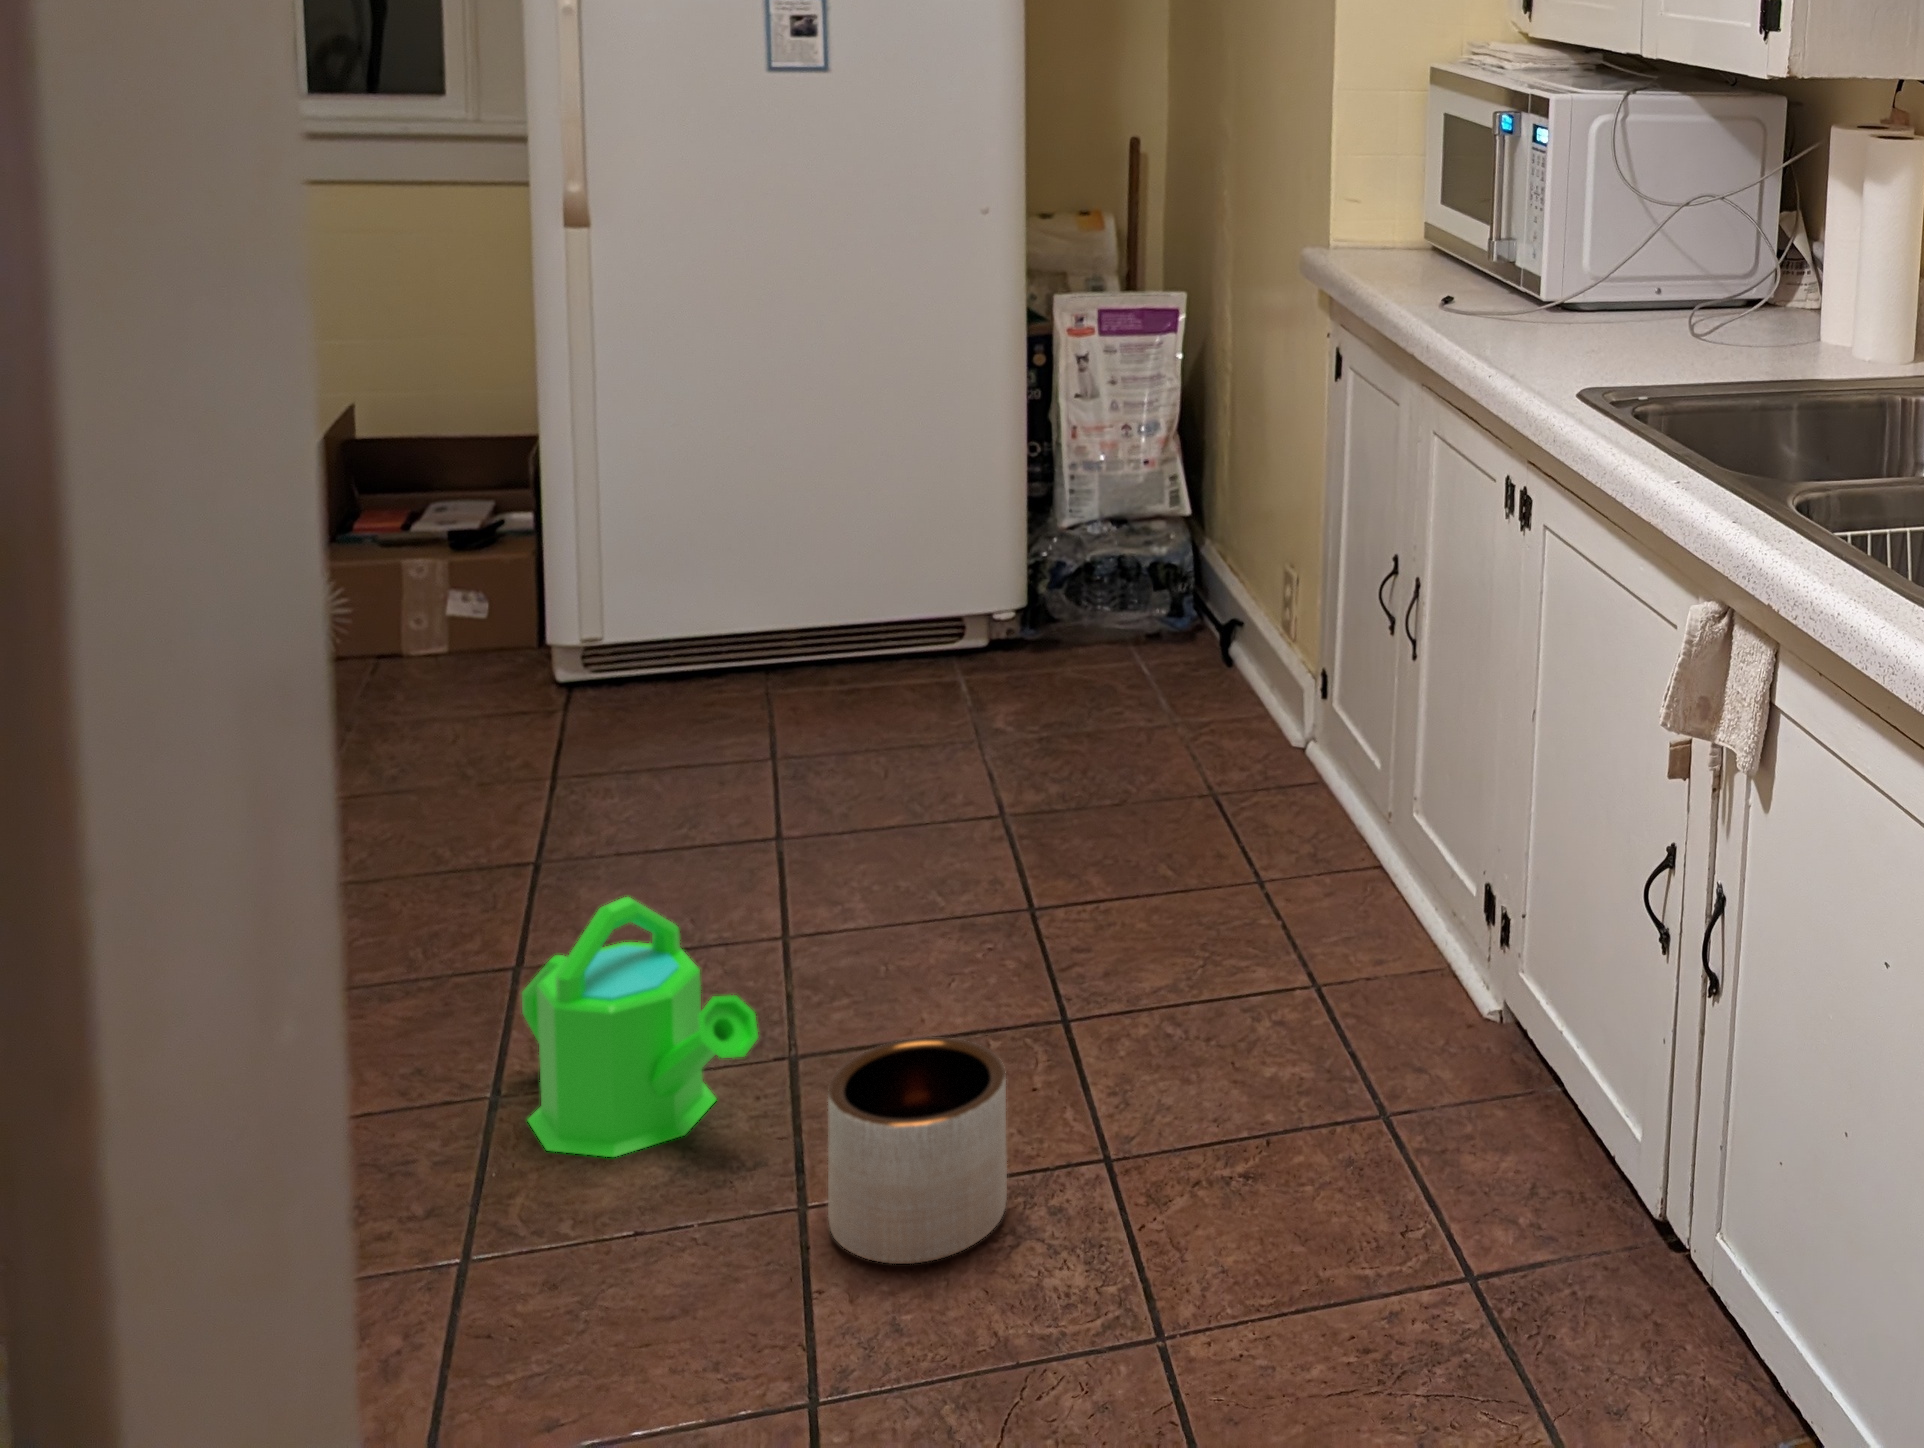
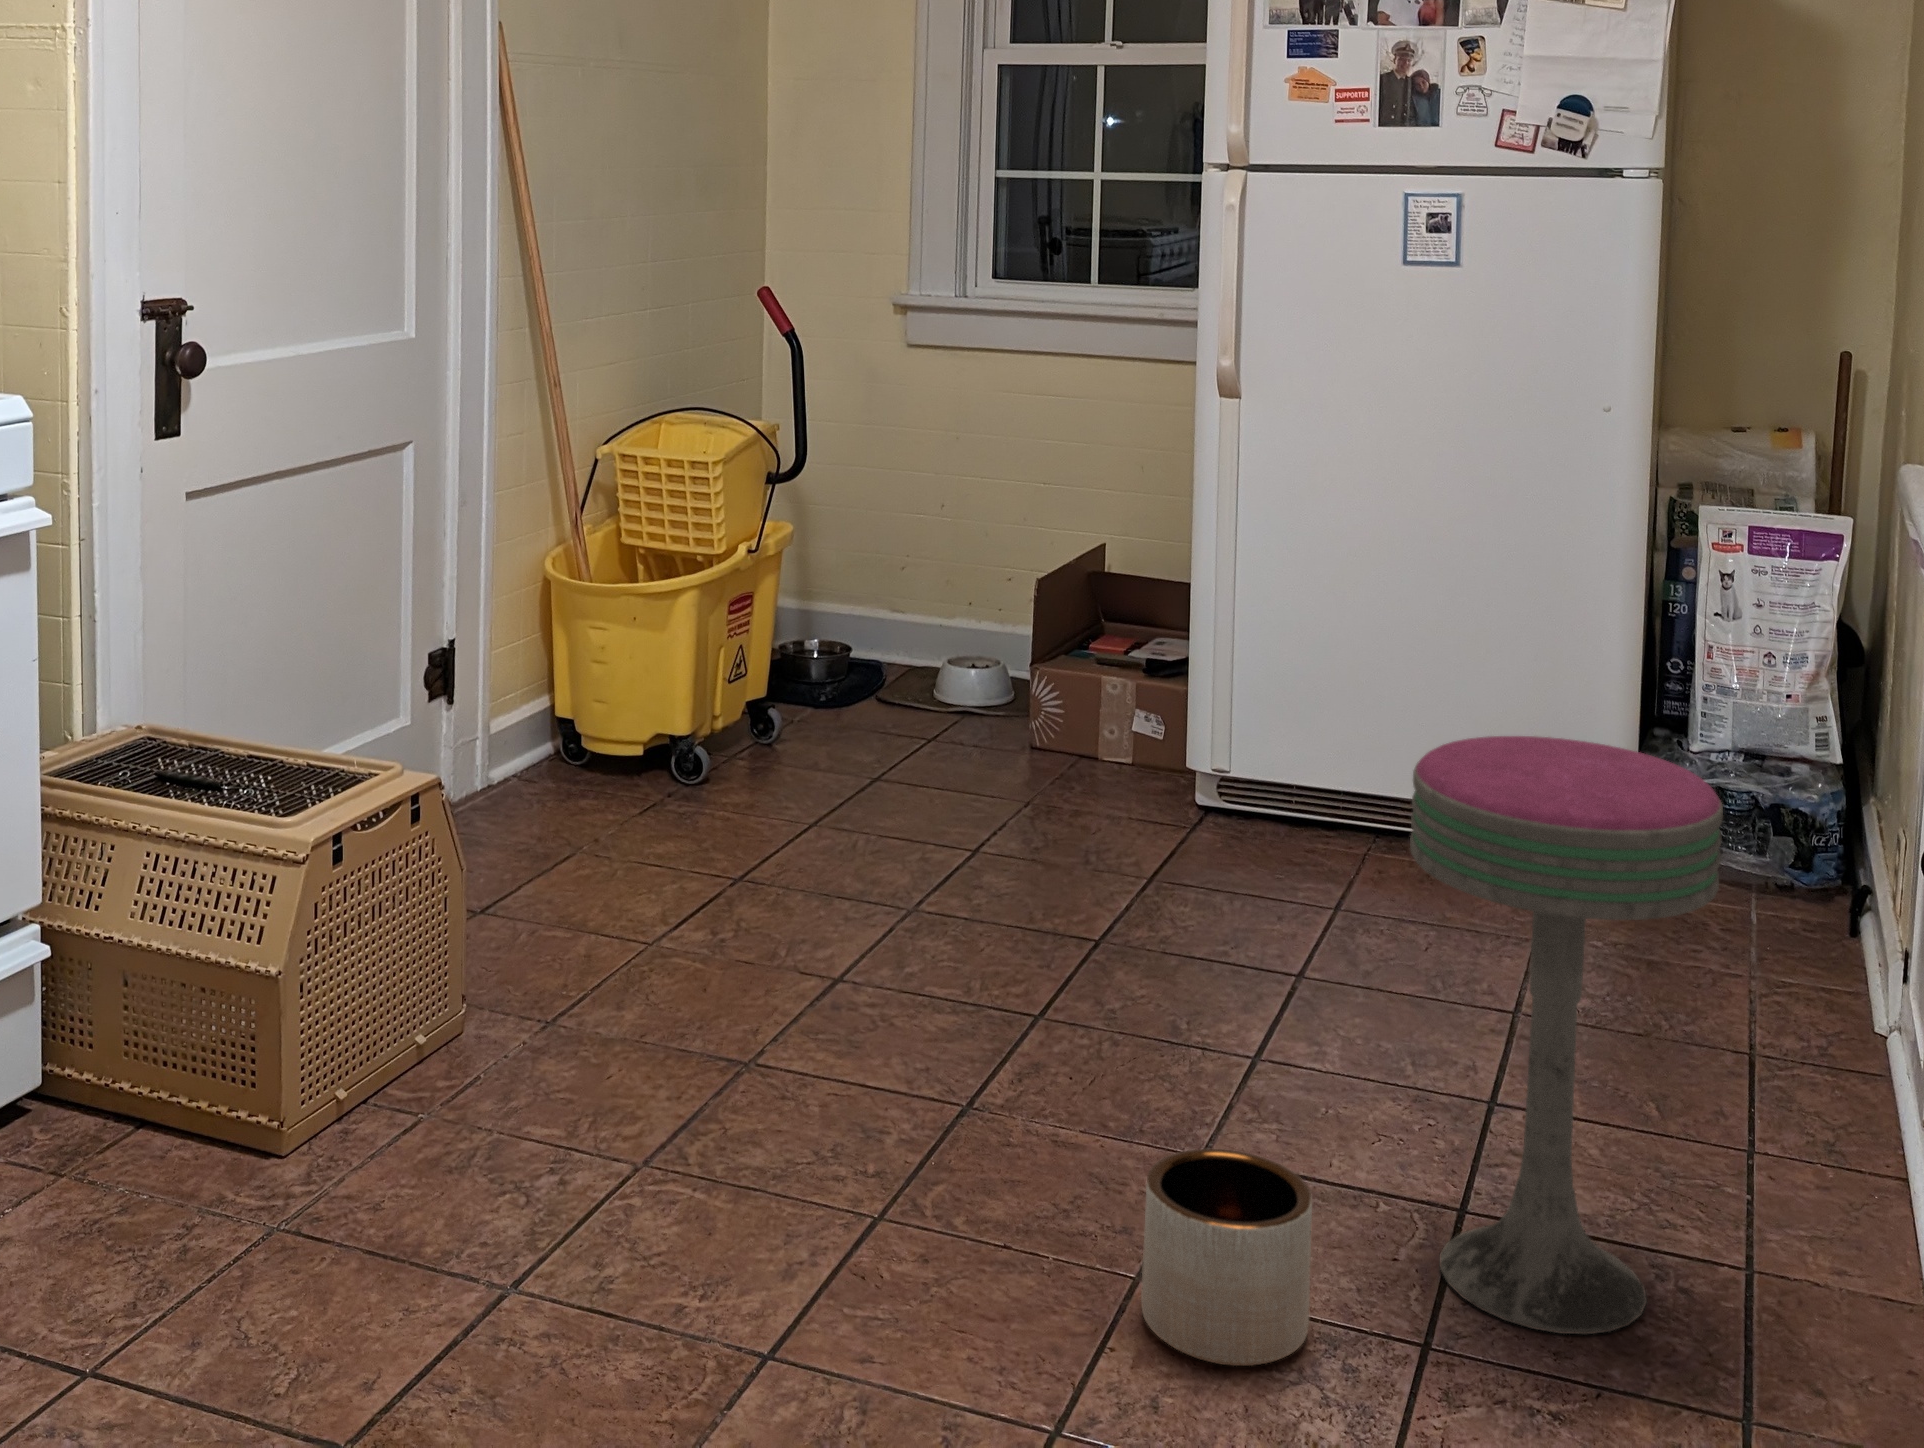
bar stool: none [1027,548,1313,1108] -> present [1410,736,1723,1334]
watering can: present [522,897,758,1157] -> none [975,957,1138,1185]

